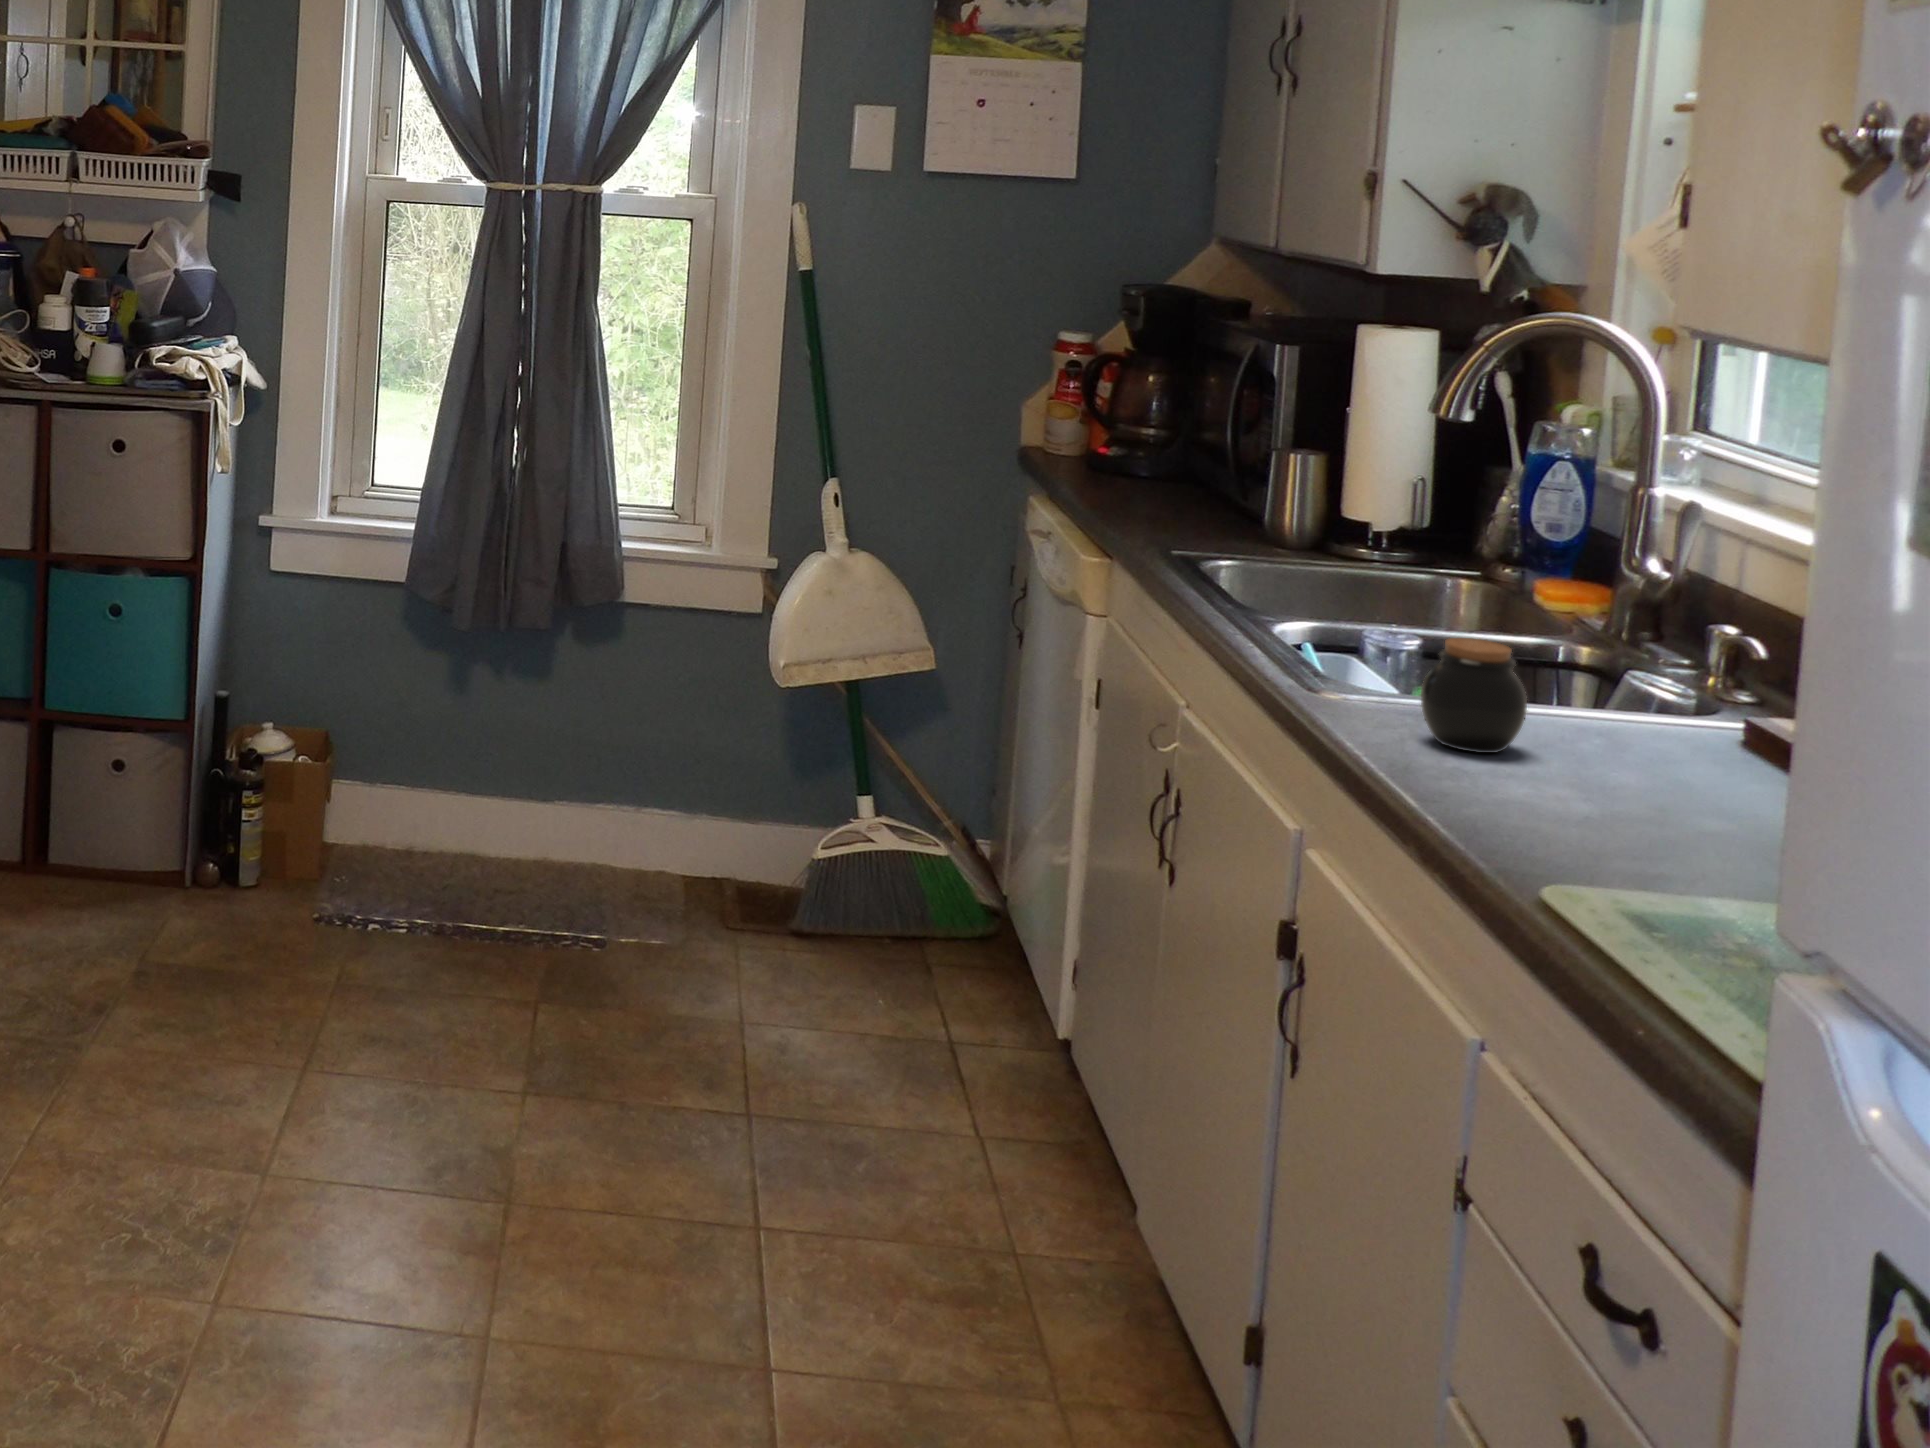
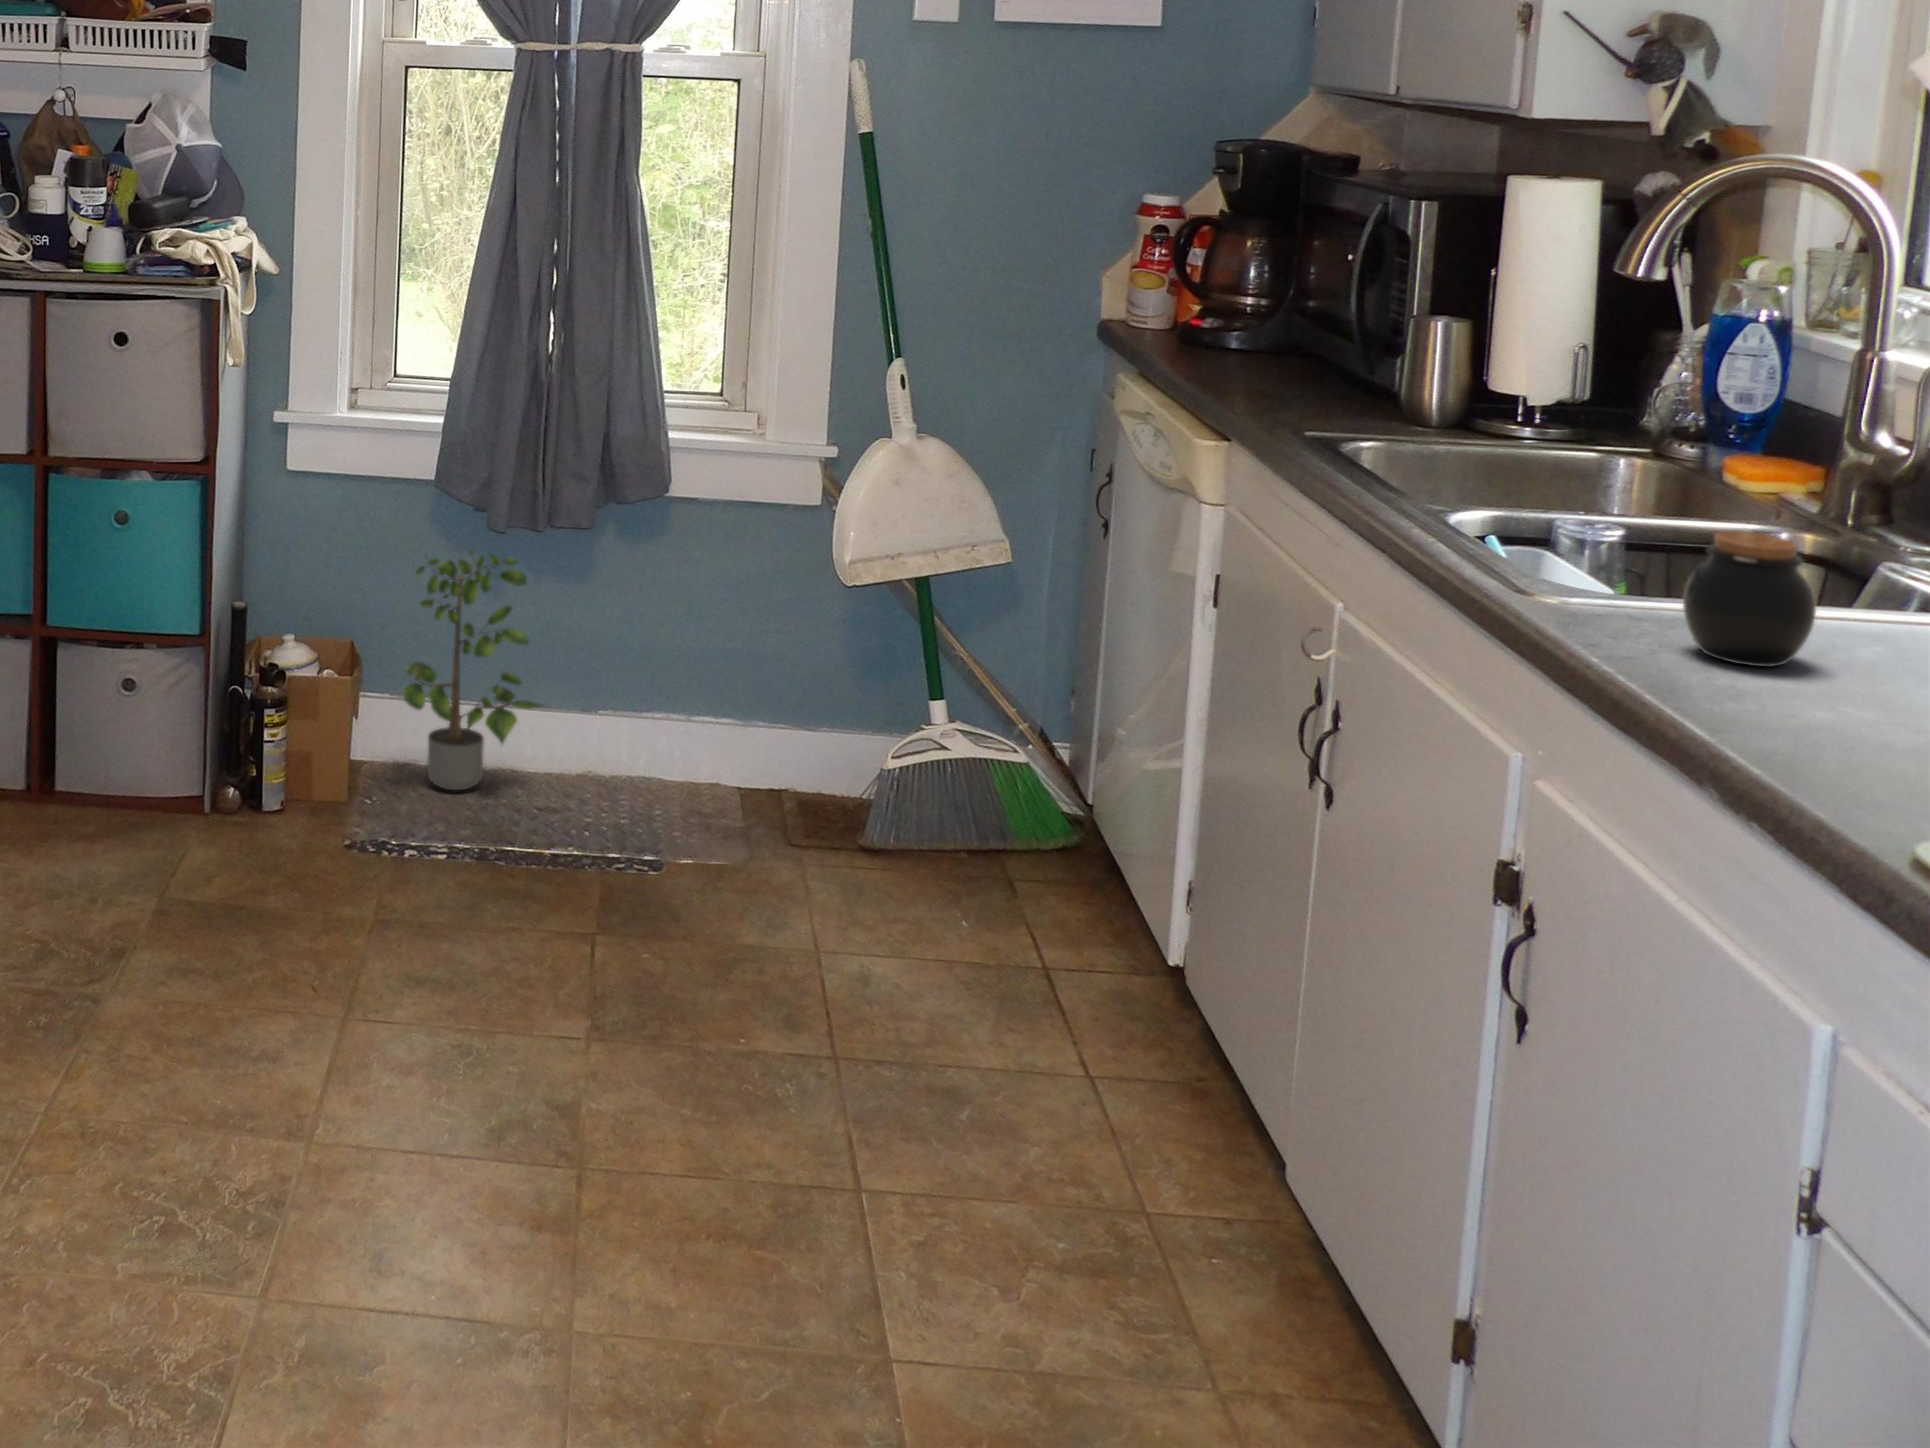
potted plant: none [373,646,510,872] -> present [404,550,543,790]

